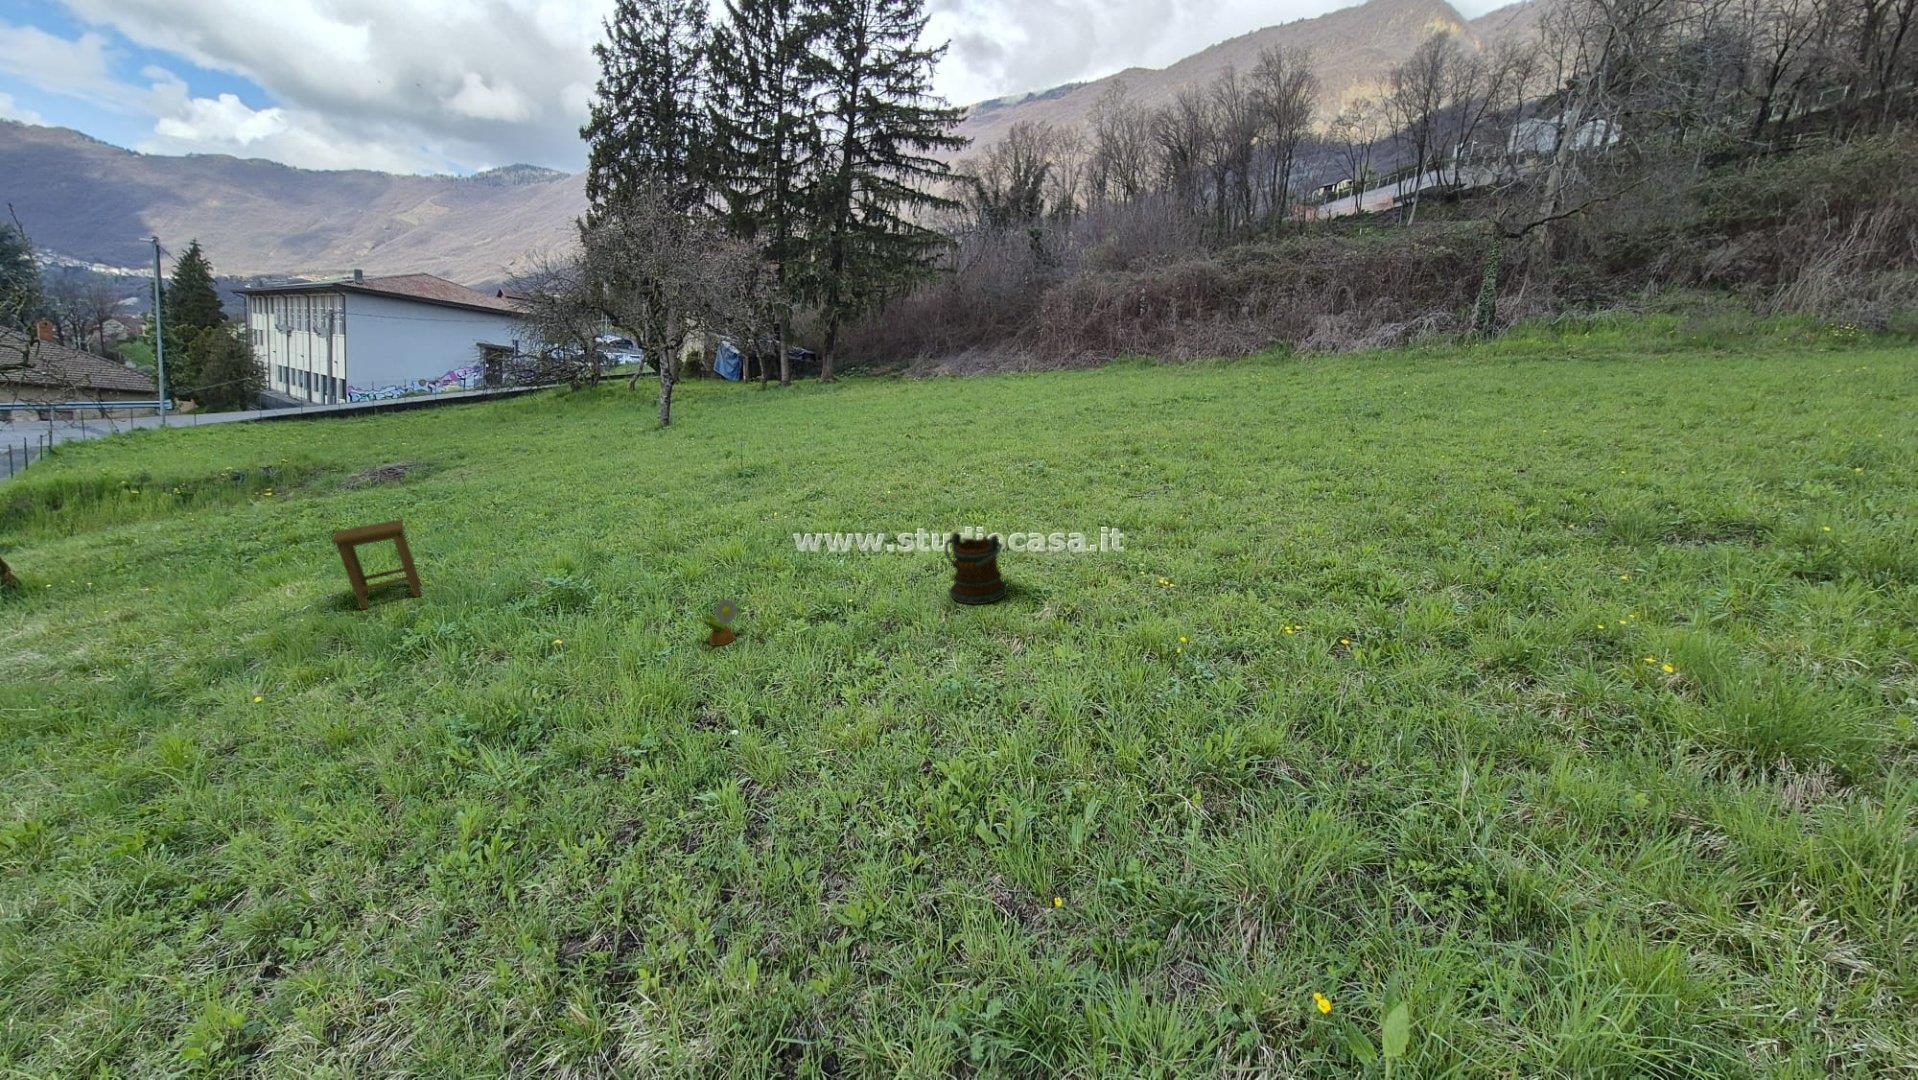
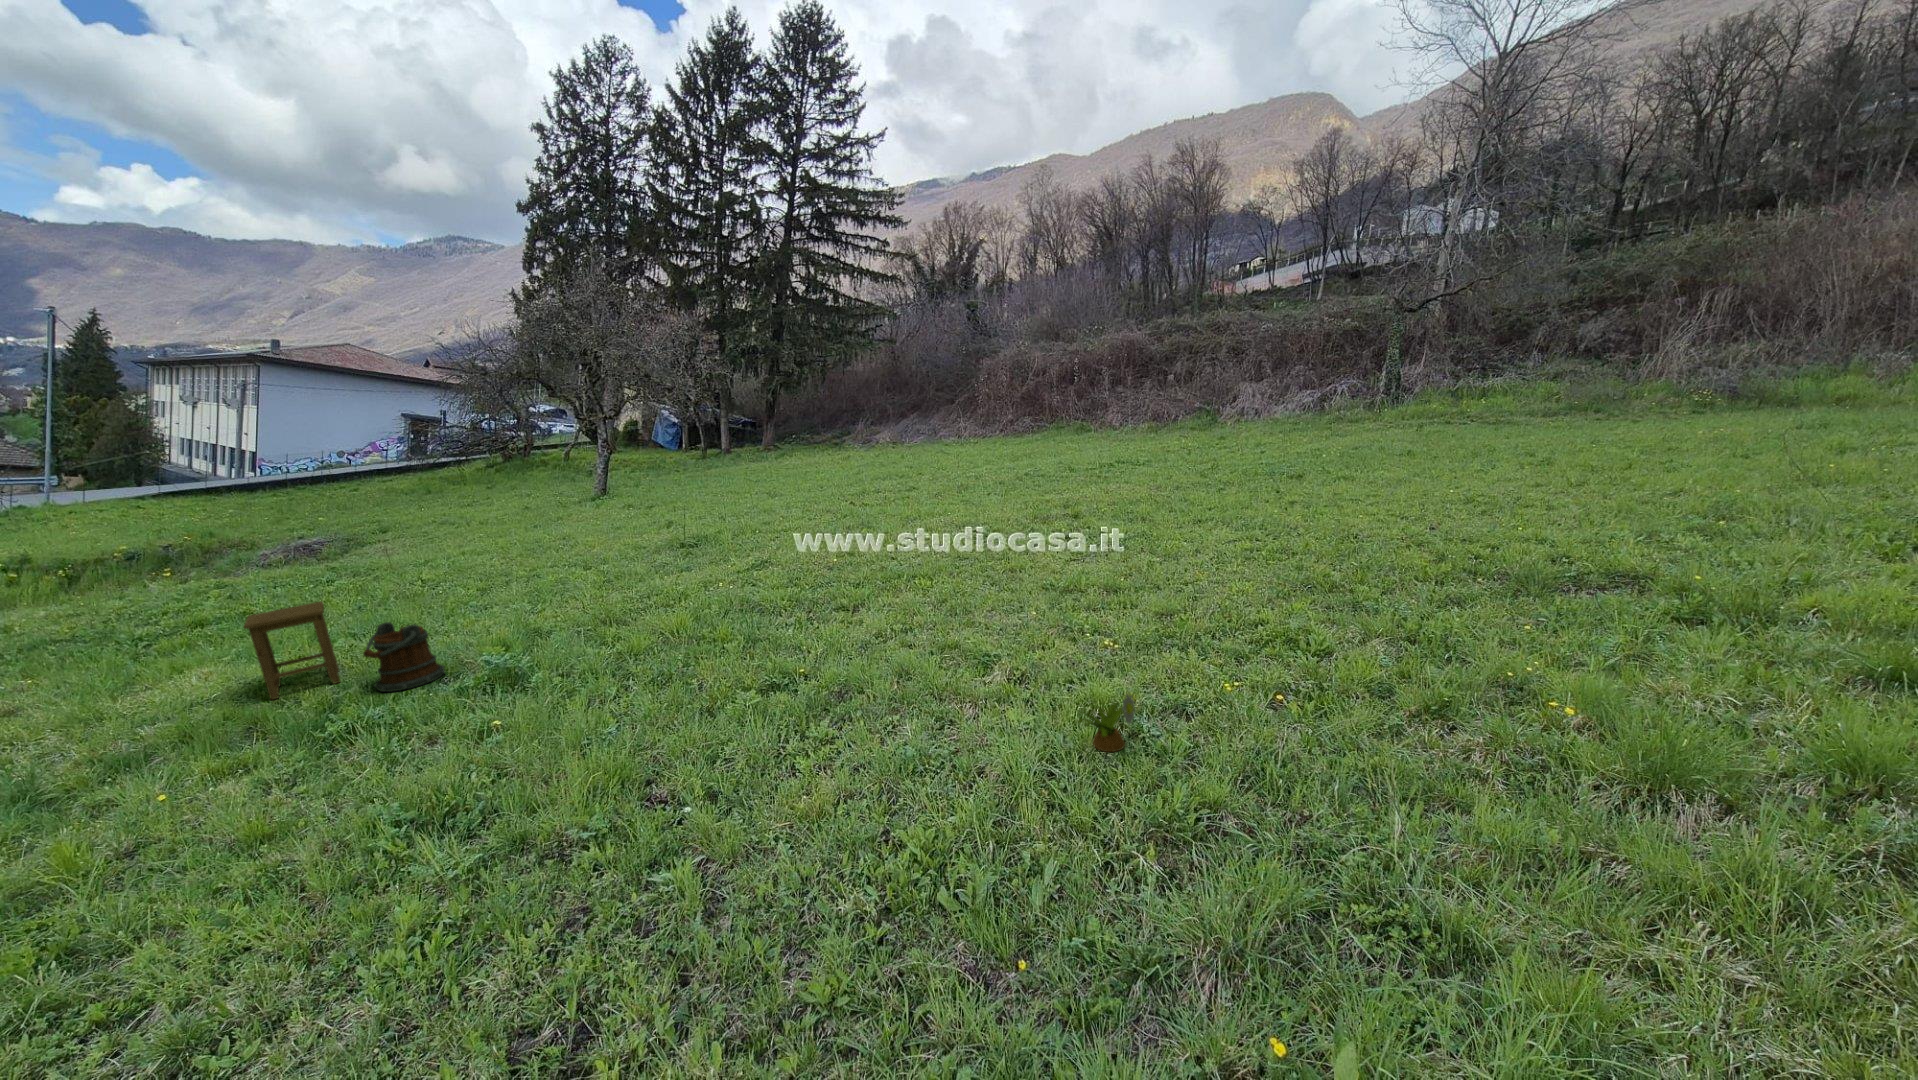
bucket: present [945,533,1007,604] -> present [363,622,445,692]
decorative plant: present [695,599,740,646] -> present [1077,694,1135,752]

